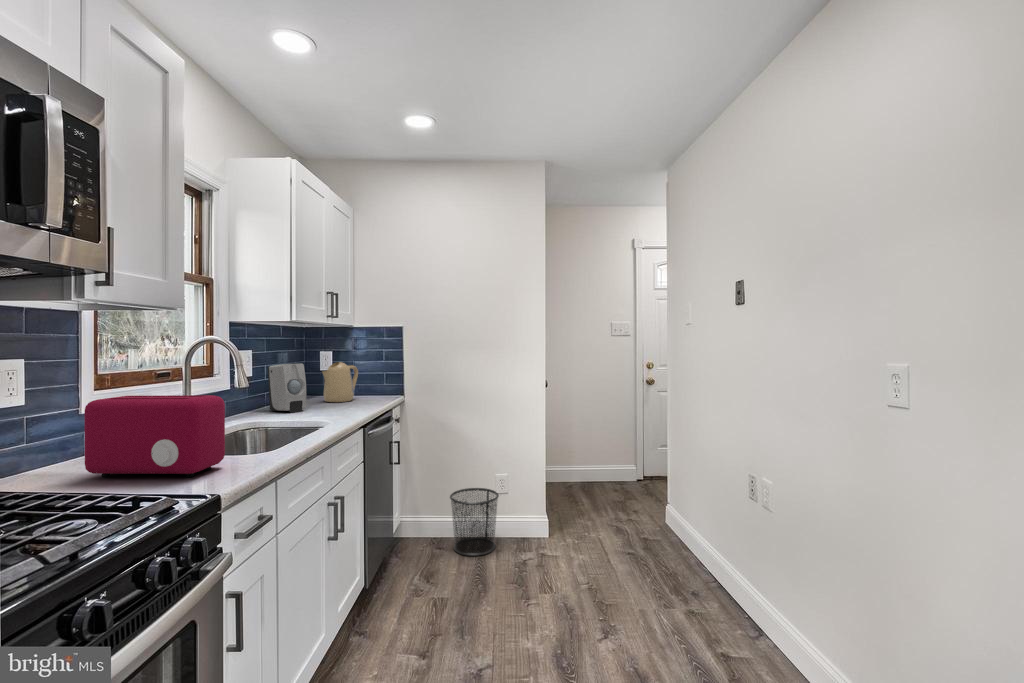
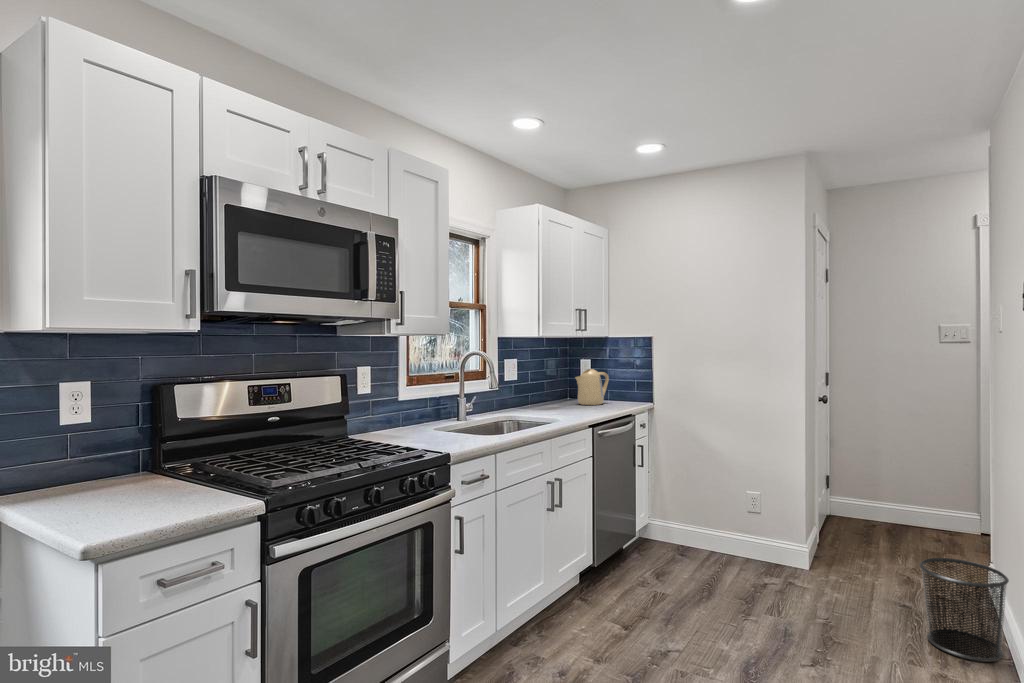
soap dispenser: present [268,363,306,413] -> none [528,370,555,411]
toaster: present [85,395,225,477] -> none [394,390,463,442]
trash can: present [450,488,499,556] -> present [919,558,1009,661]

